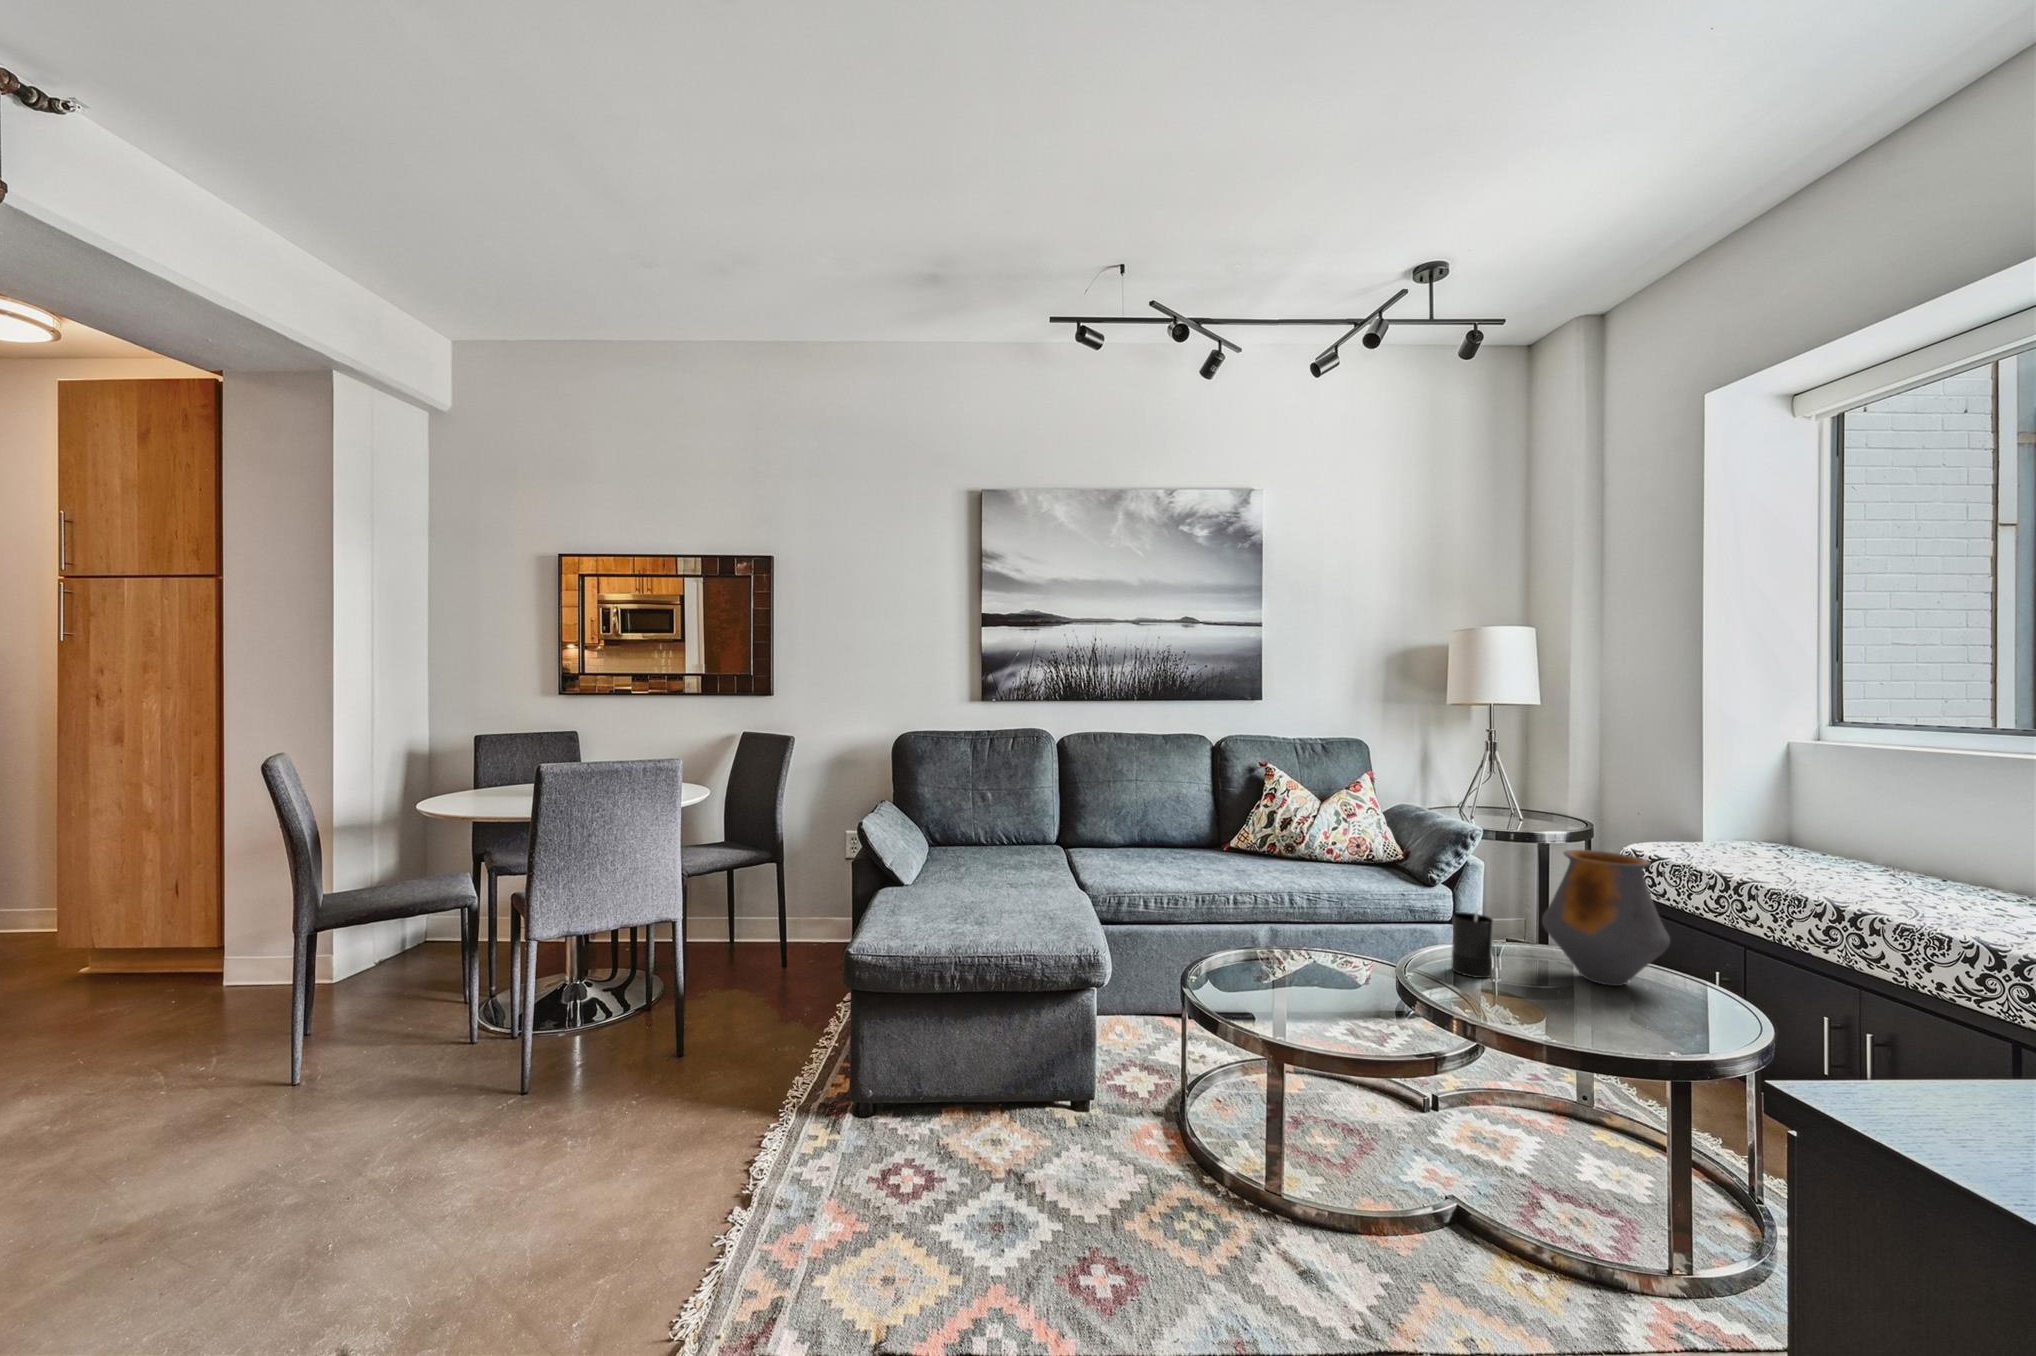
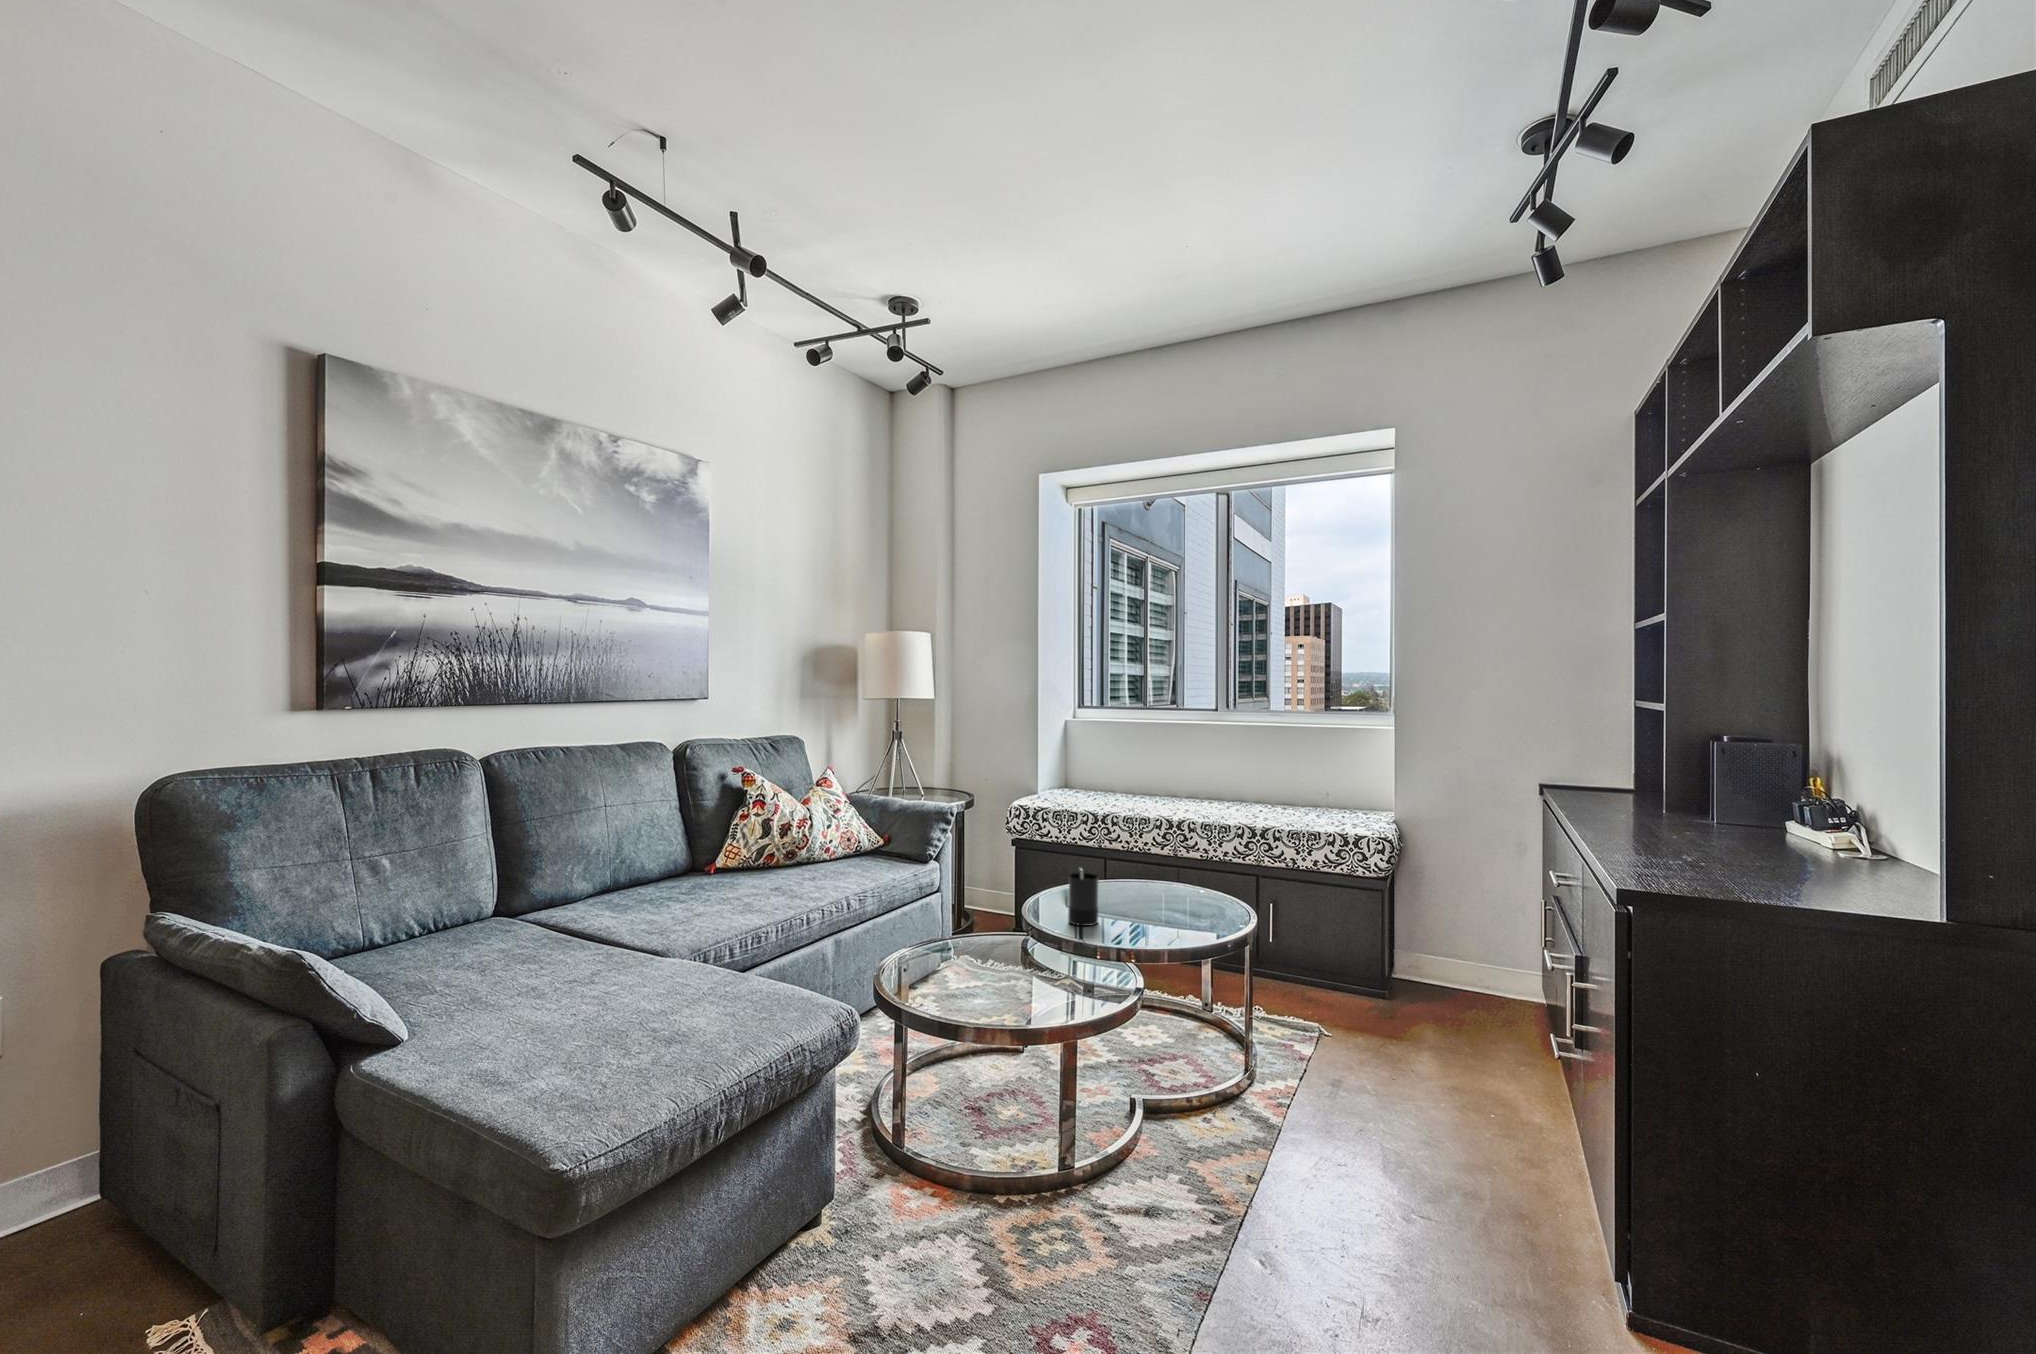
vase: present [1542,850,1670,986] -> none [1102,805,1181,905]

